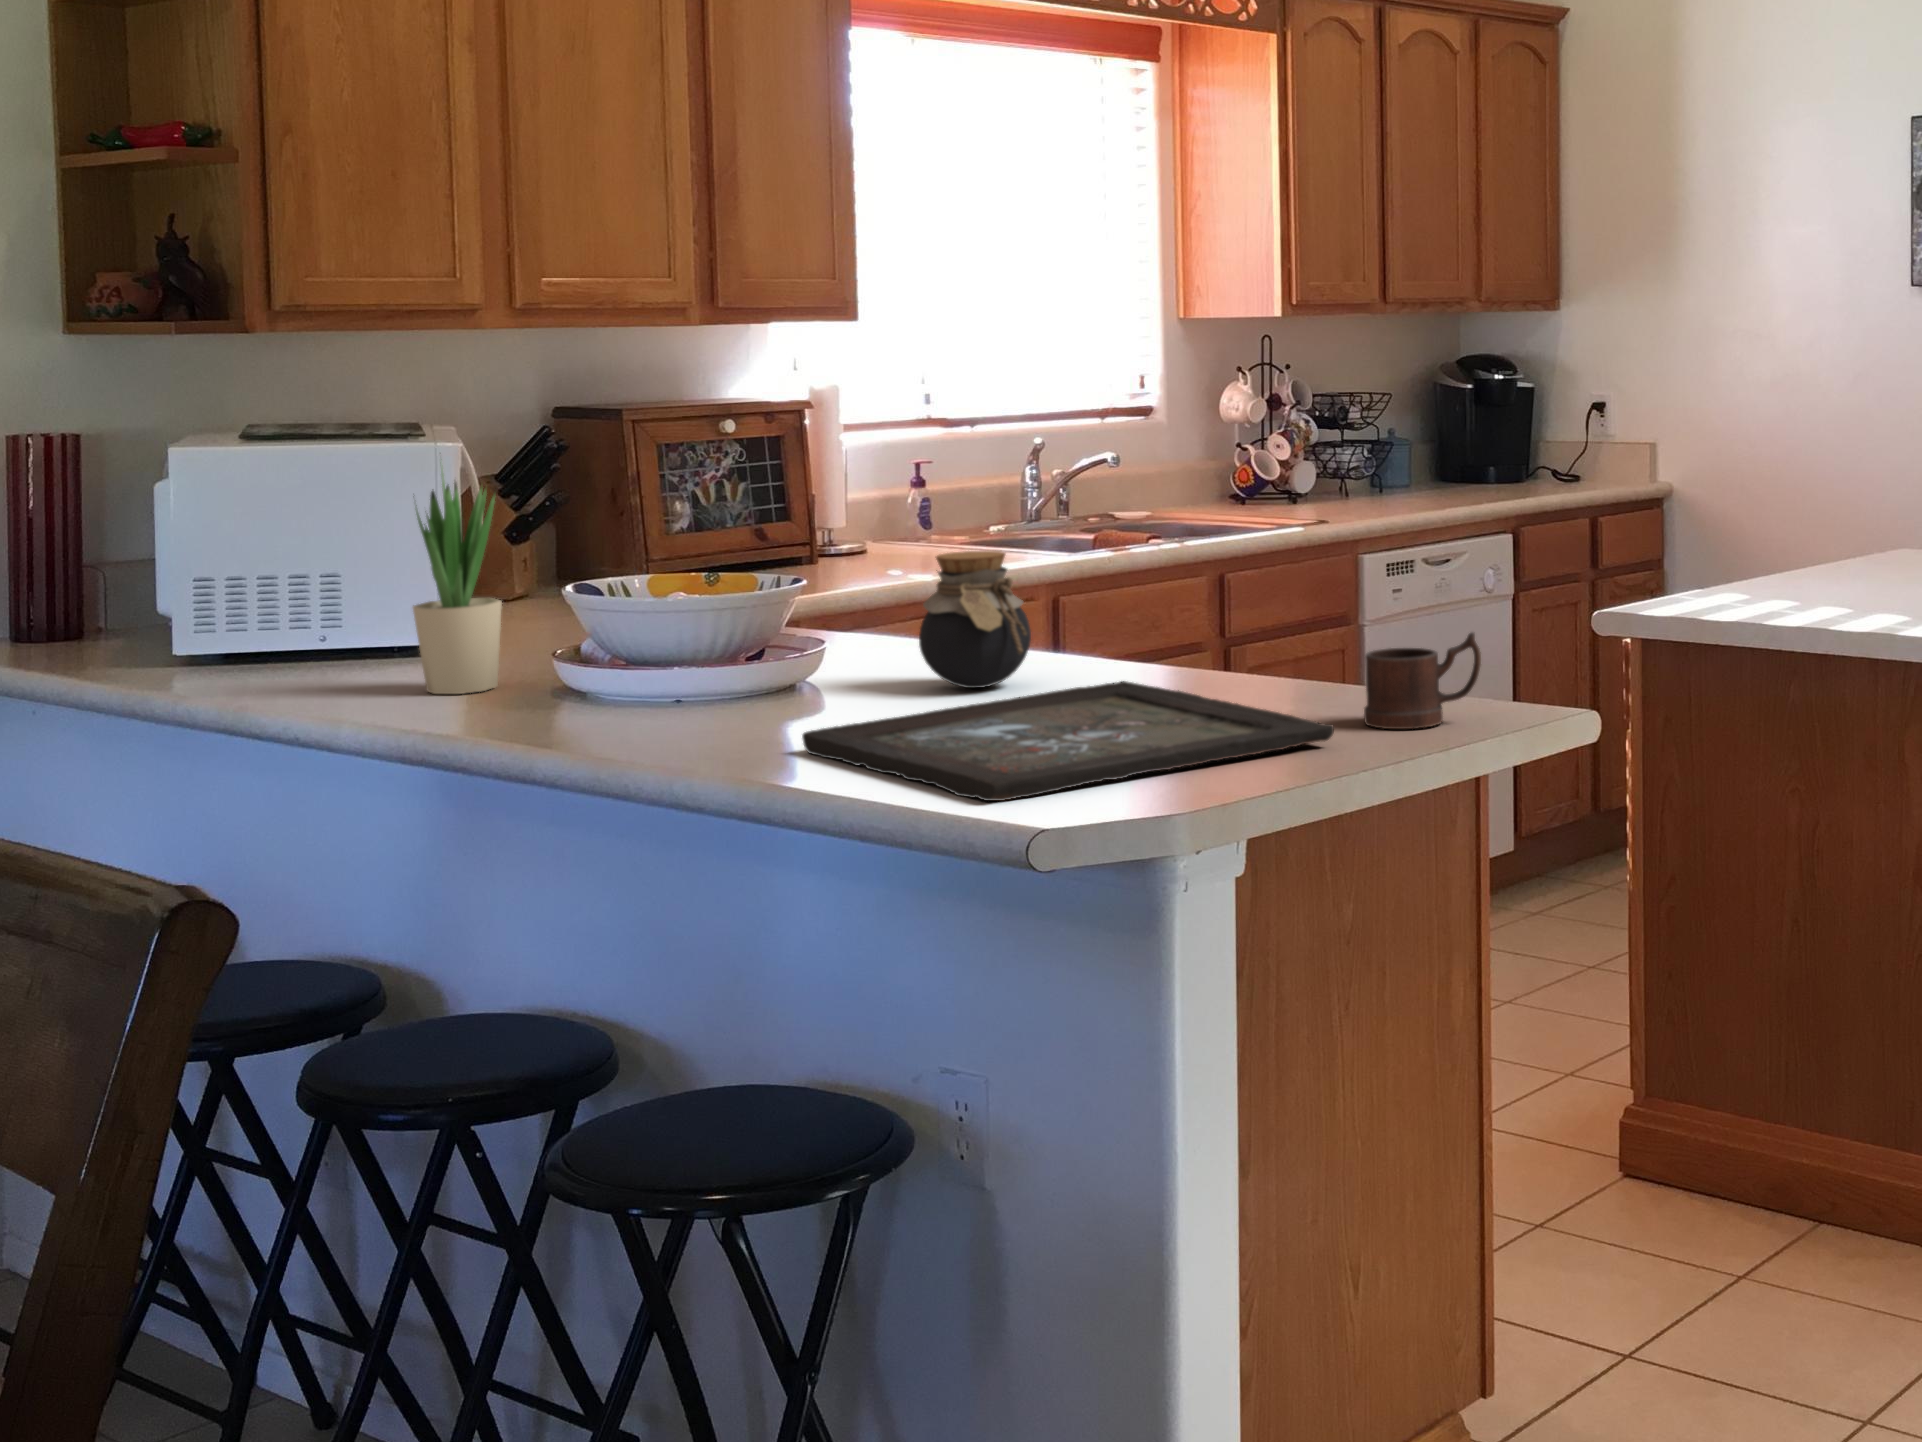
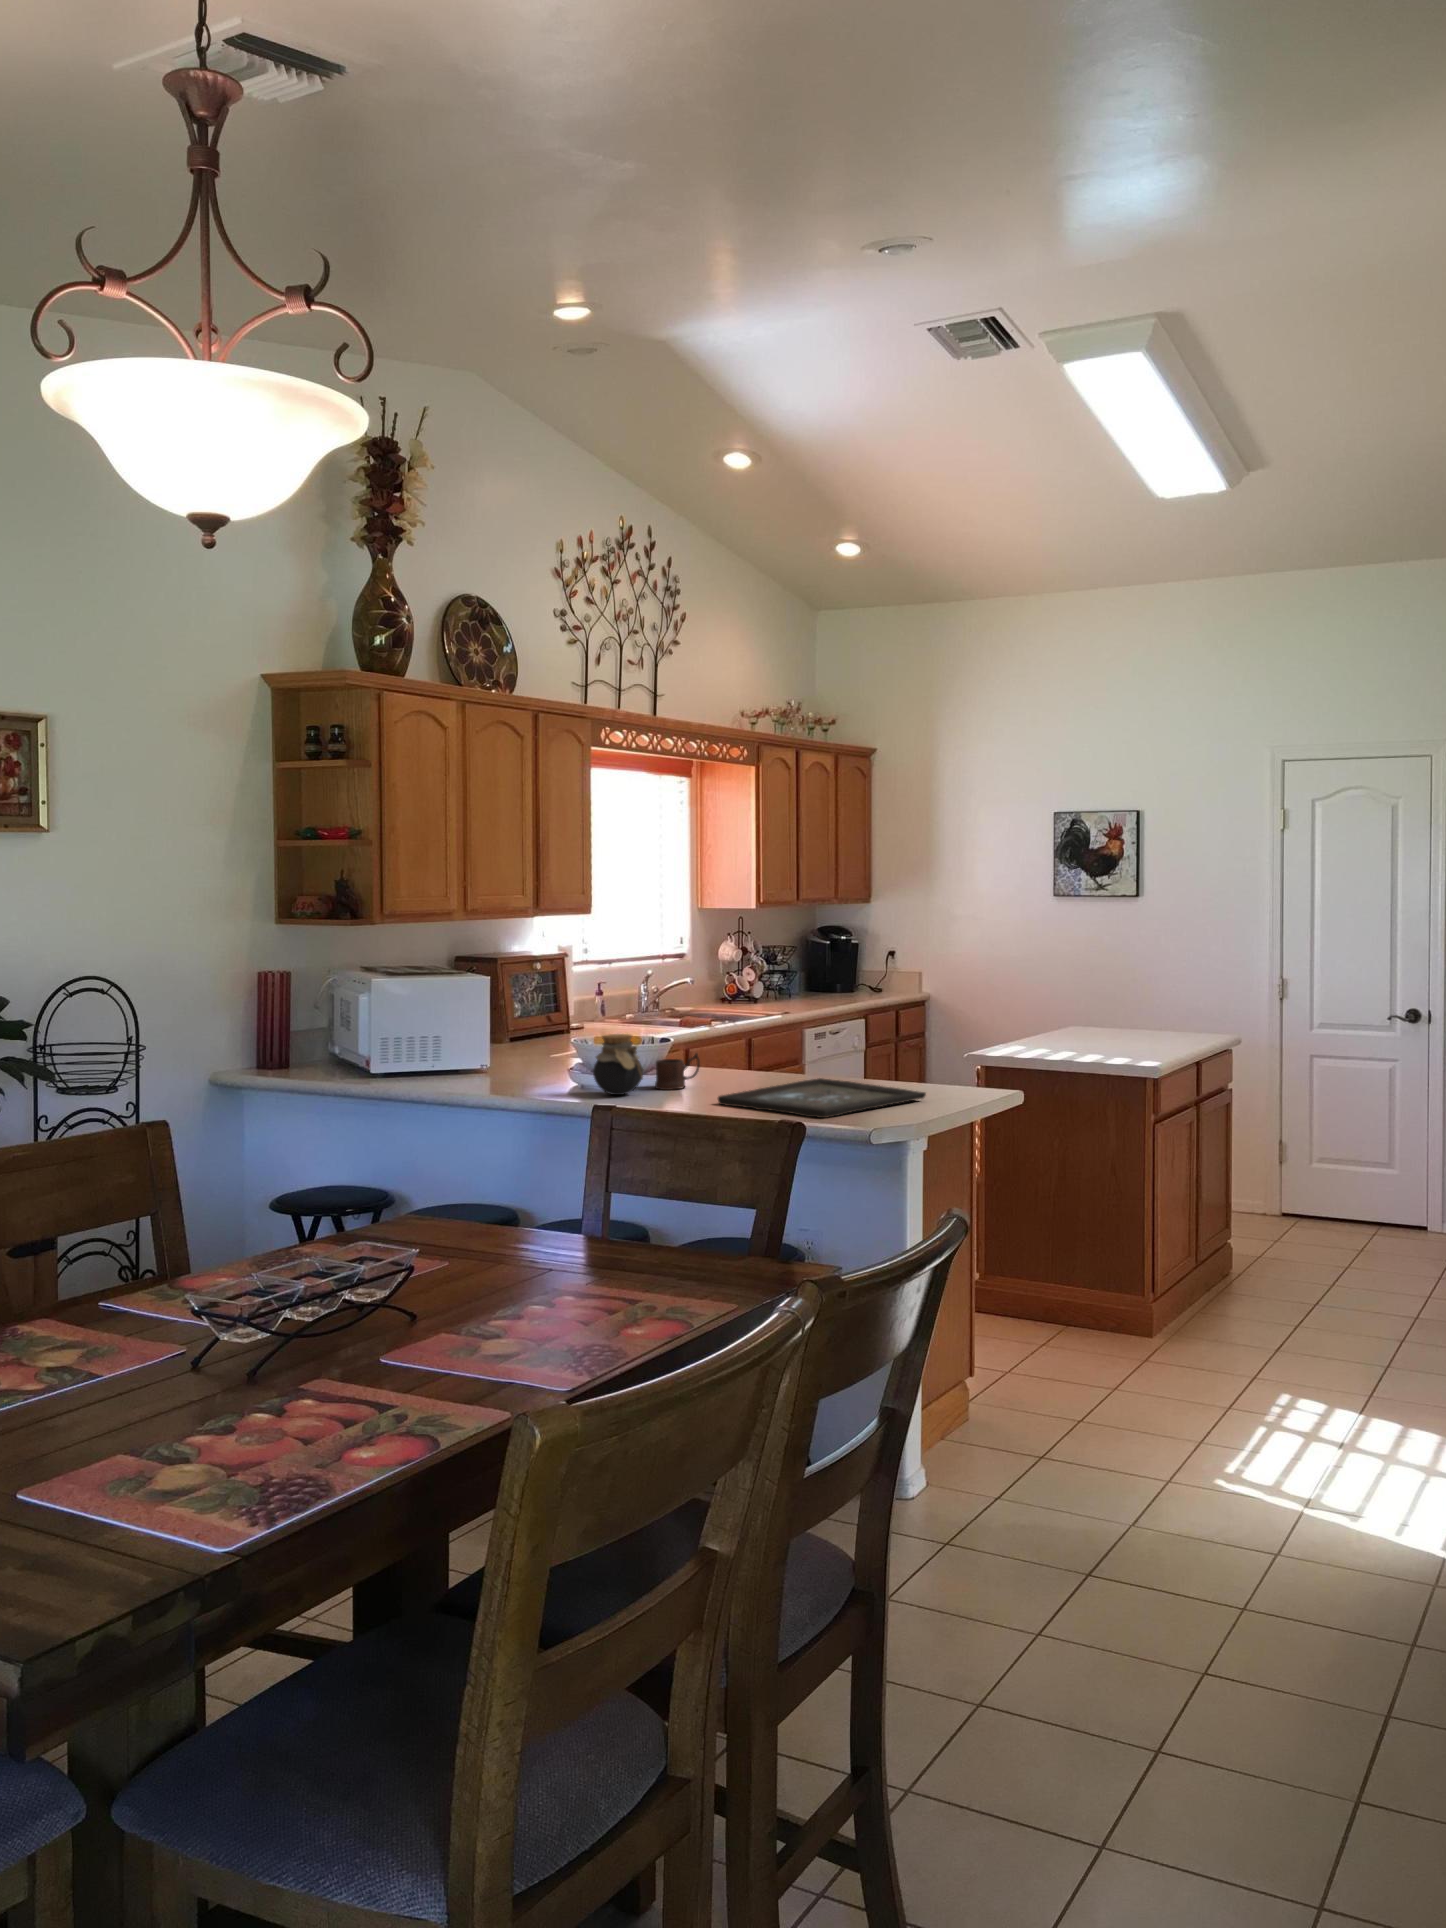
potted plant: present [413,472,502,694] -> none [500,980,541,1086]
jar: present [919,551,1031,688] -> present [593,1034,643,1095]
mug: present [1364,633,1481,729] -> present [655,1053,700,1090]

